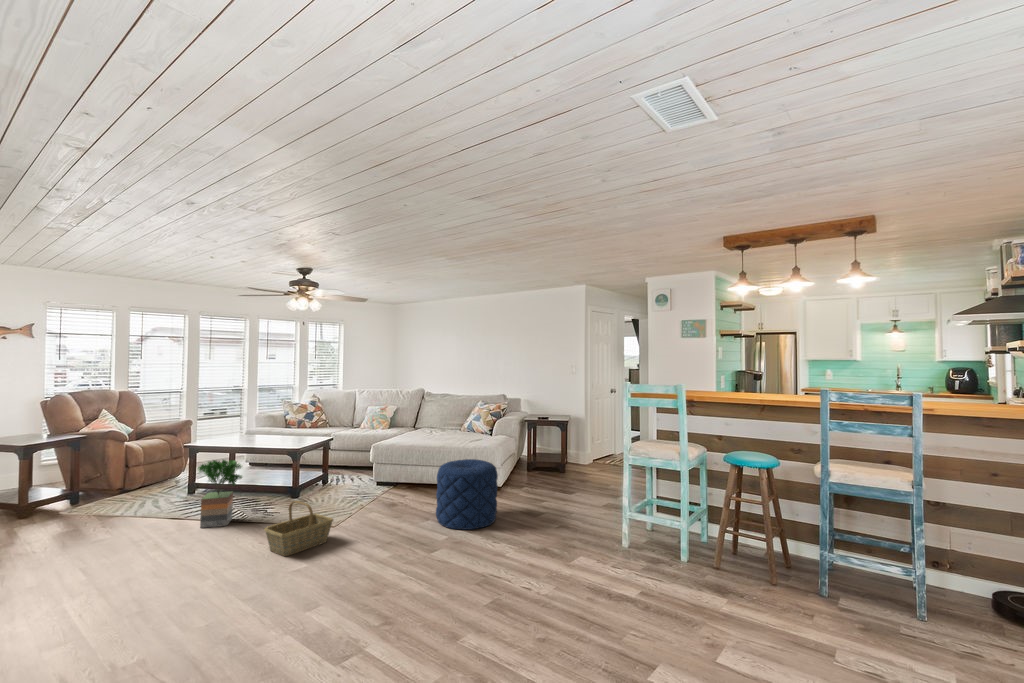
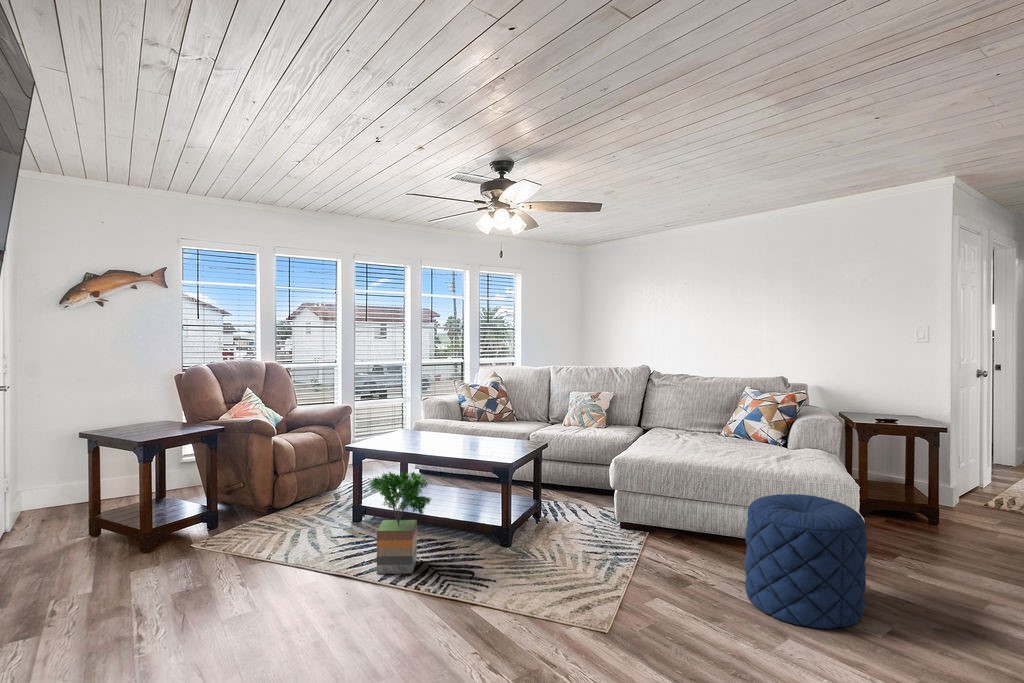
basket: present [264,501,333,556] -> none [481,554,585,652]

